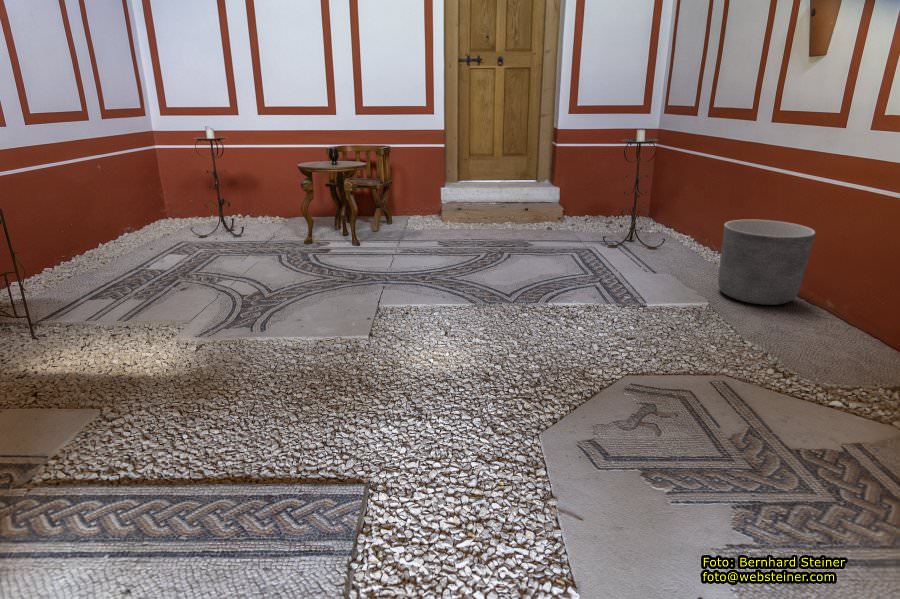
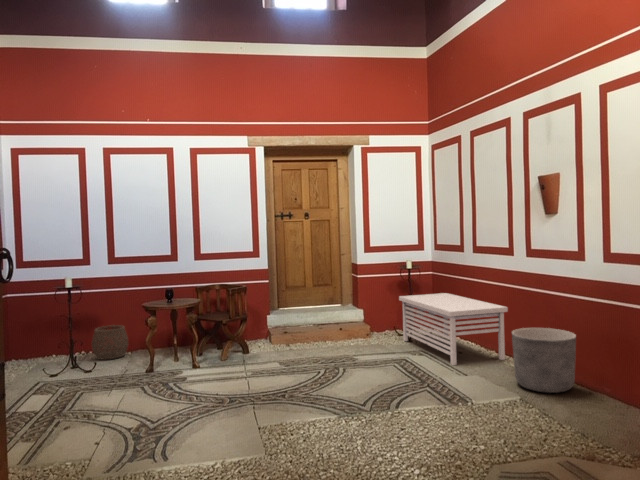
storage bench: none [603,171,739,261] -> present [399,293,508,365]
woven basket: none [243,188,283,225] -> present [92,325,128,360]

